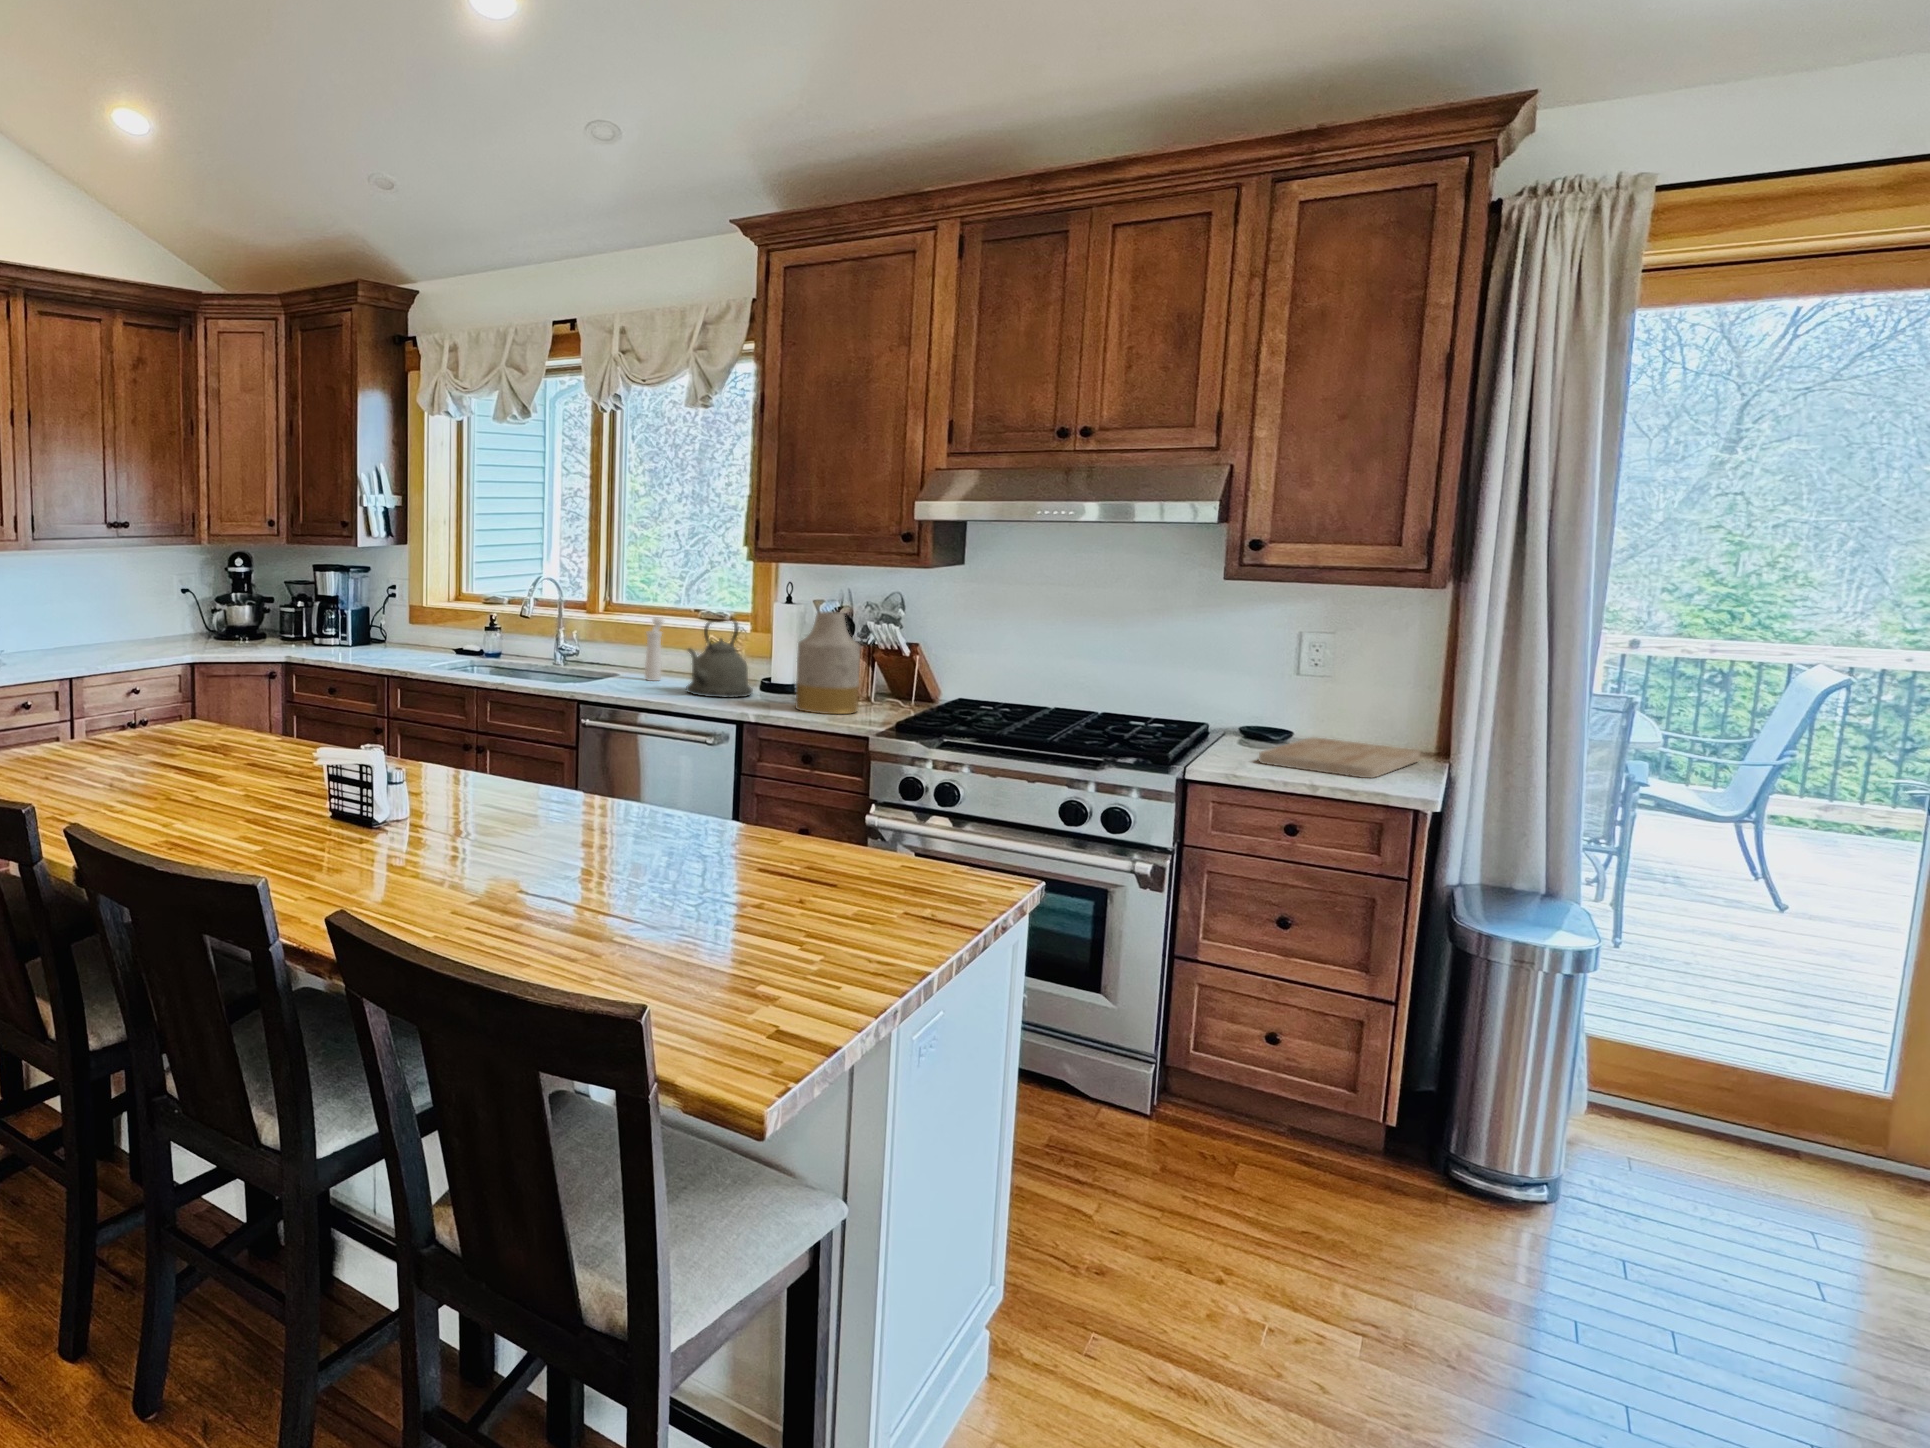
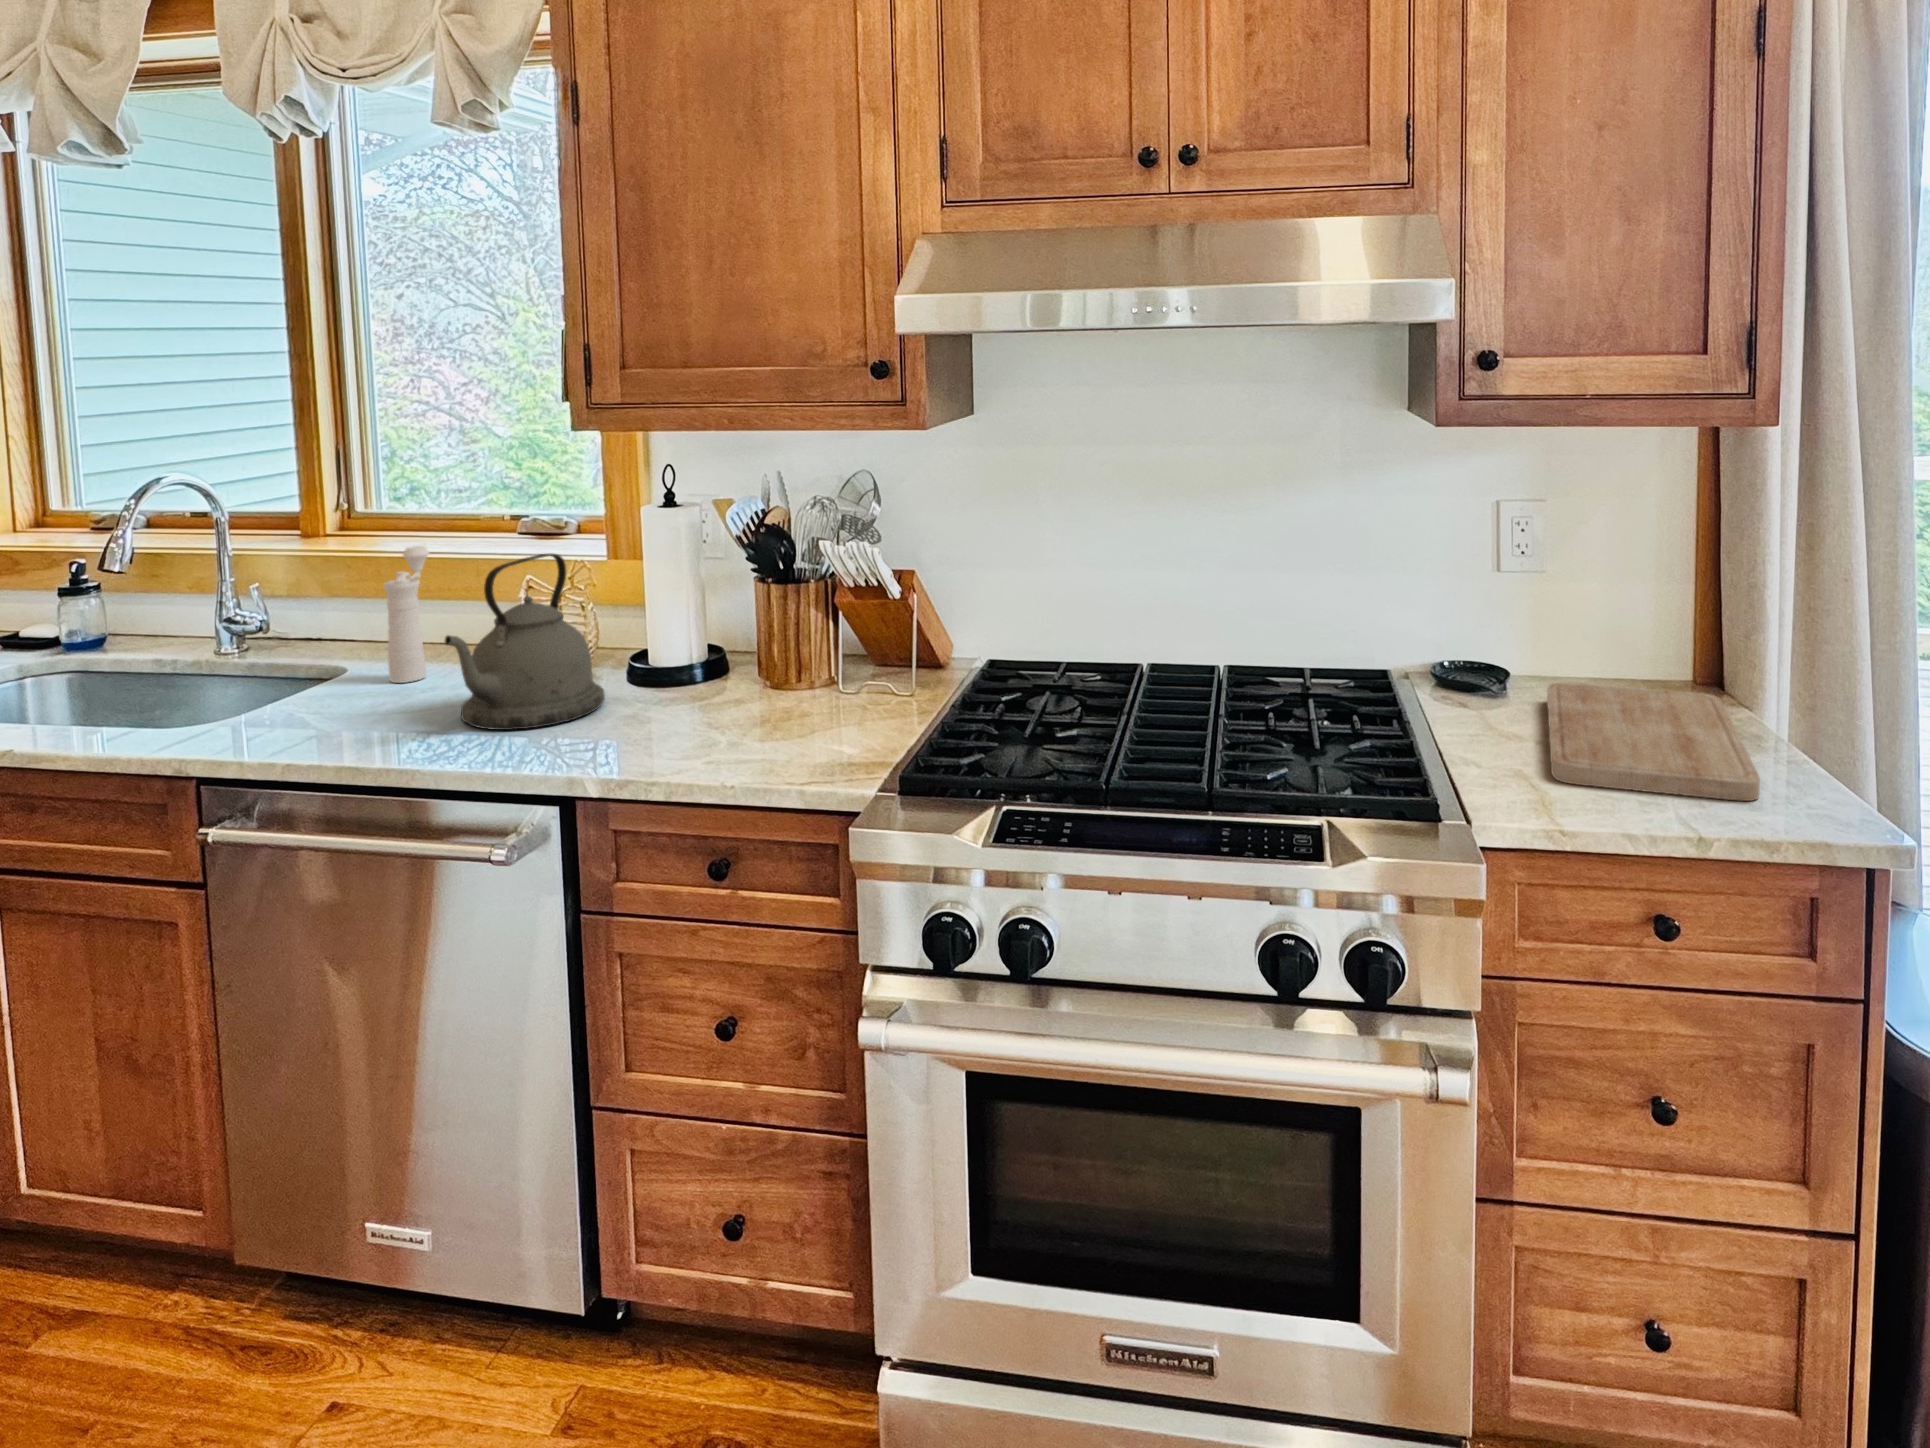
vase: present [795,611,860,714] -> none [681,532,812,757]

